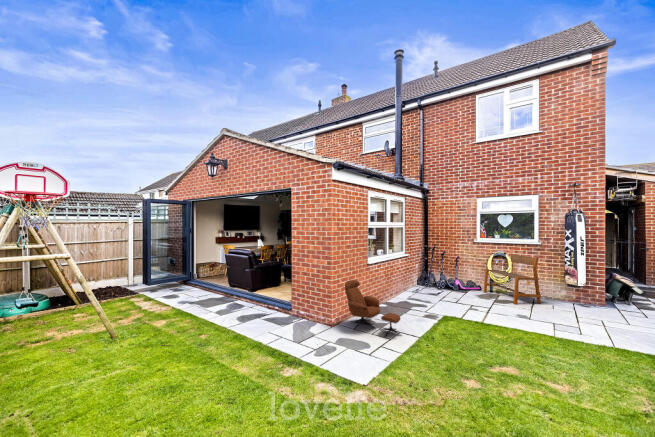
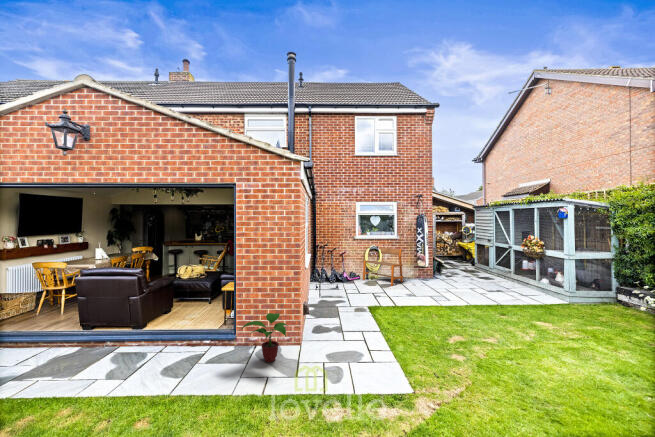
lounge chair: present [345,280,401,335] -> none [305,288,366,339]
potted plant: none [280,294,315,332] -> present [242,313,288,362]

